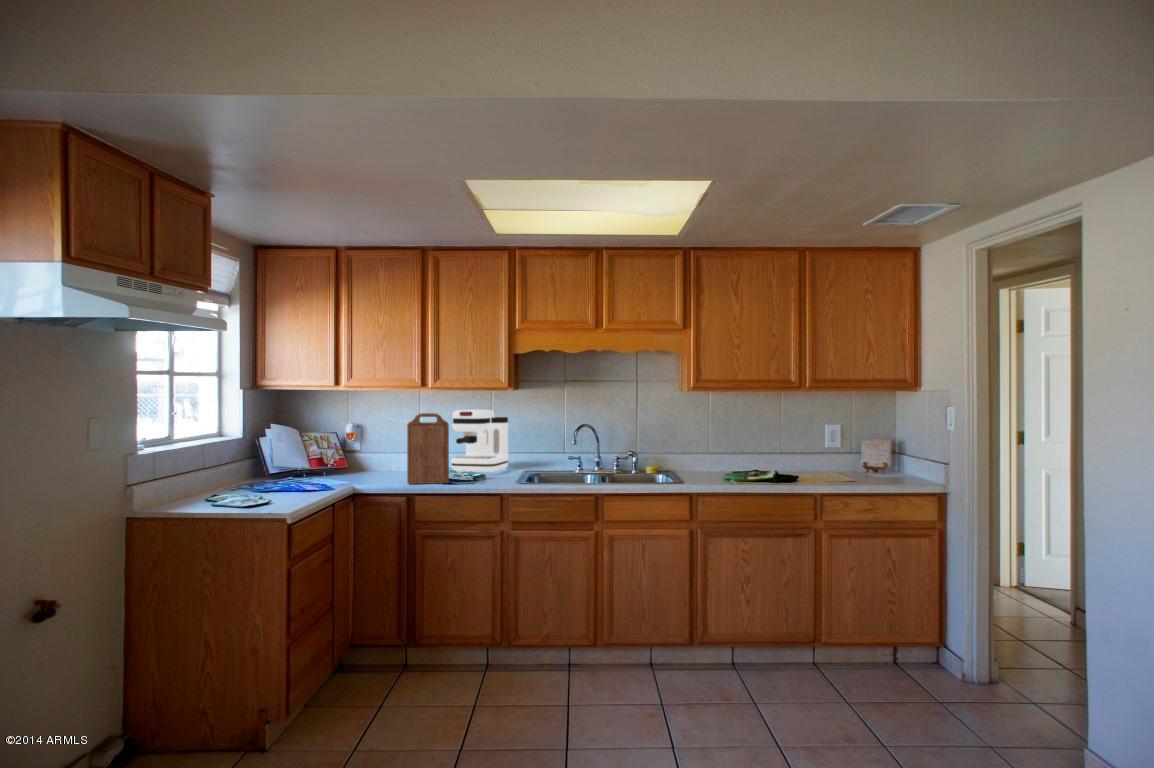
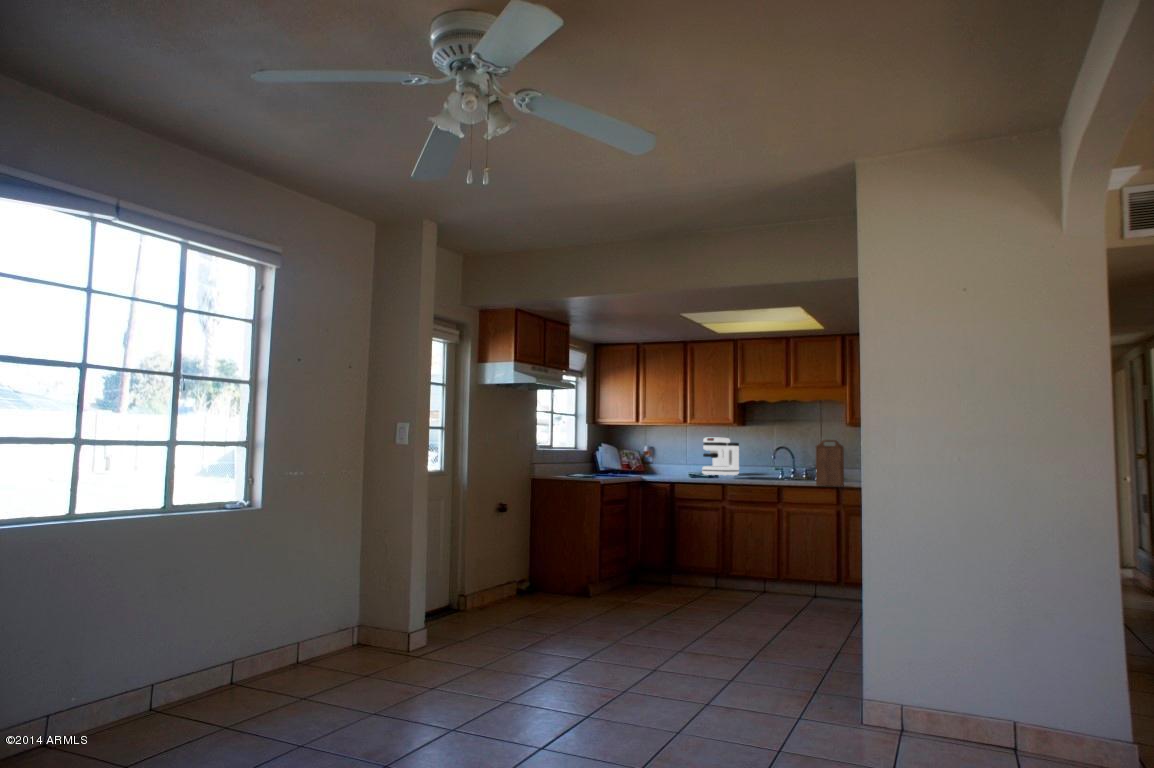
cutting board: present [407,413,449,484] -> present [816,440,844,486]

